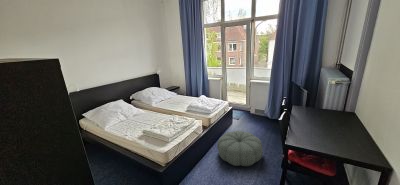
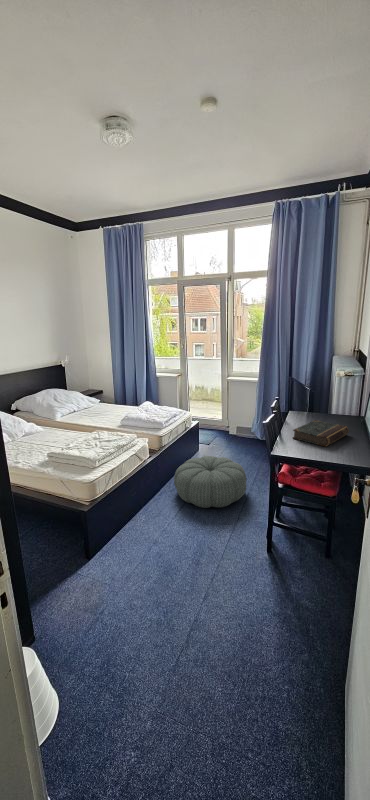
book: none [299,118,343,143] -> present [293,420,349,447]

